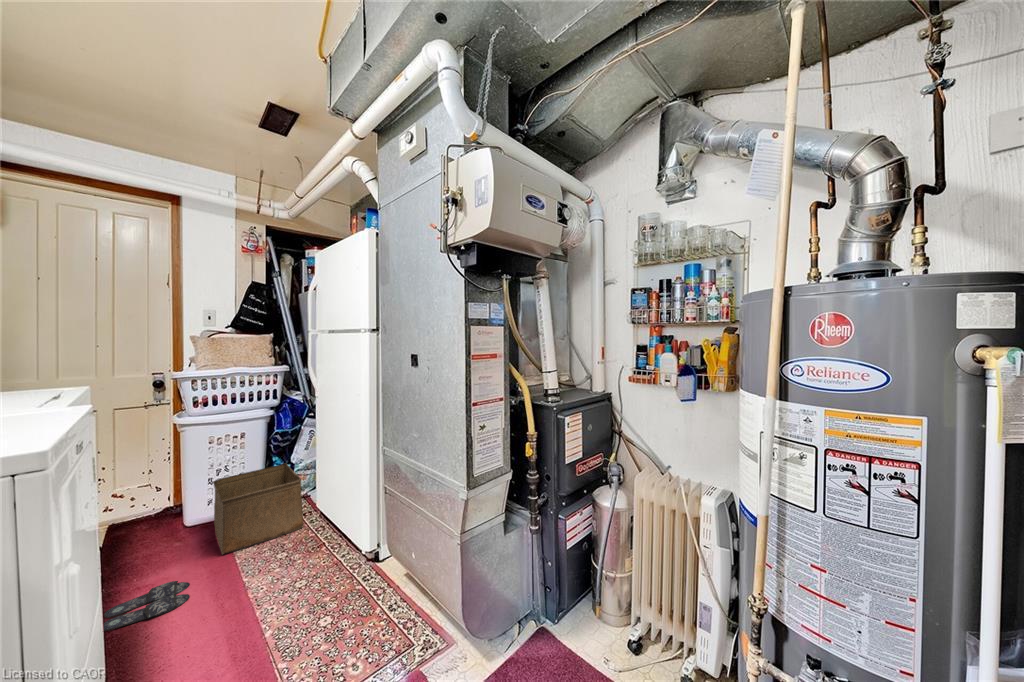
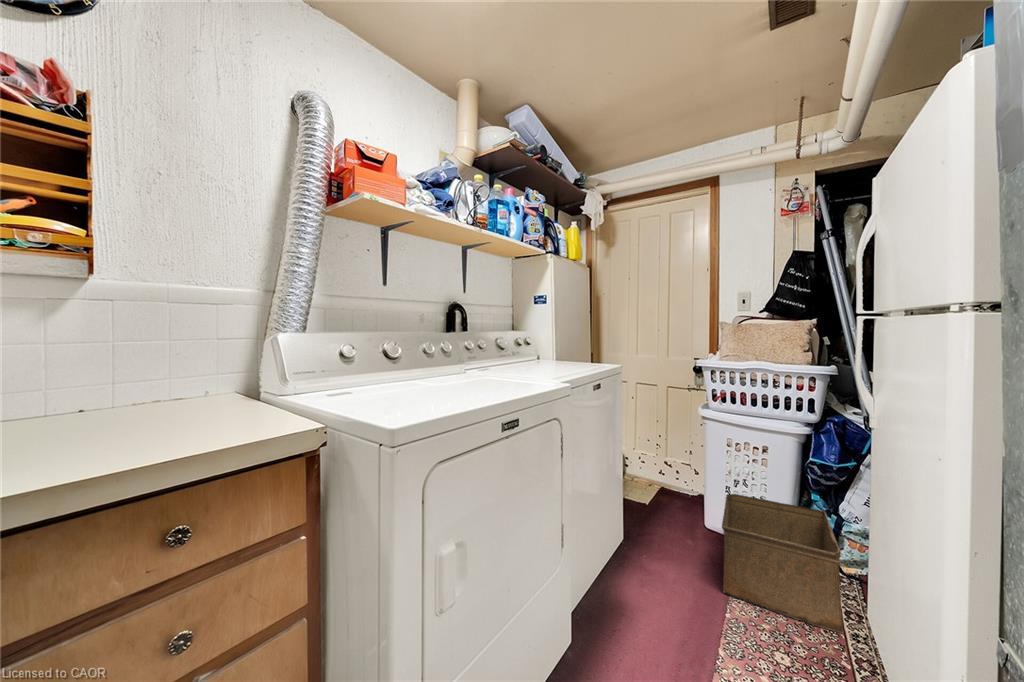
slippers: present [104,581,190,631] -> none [611,577,683,625]

